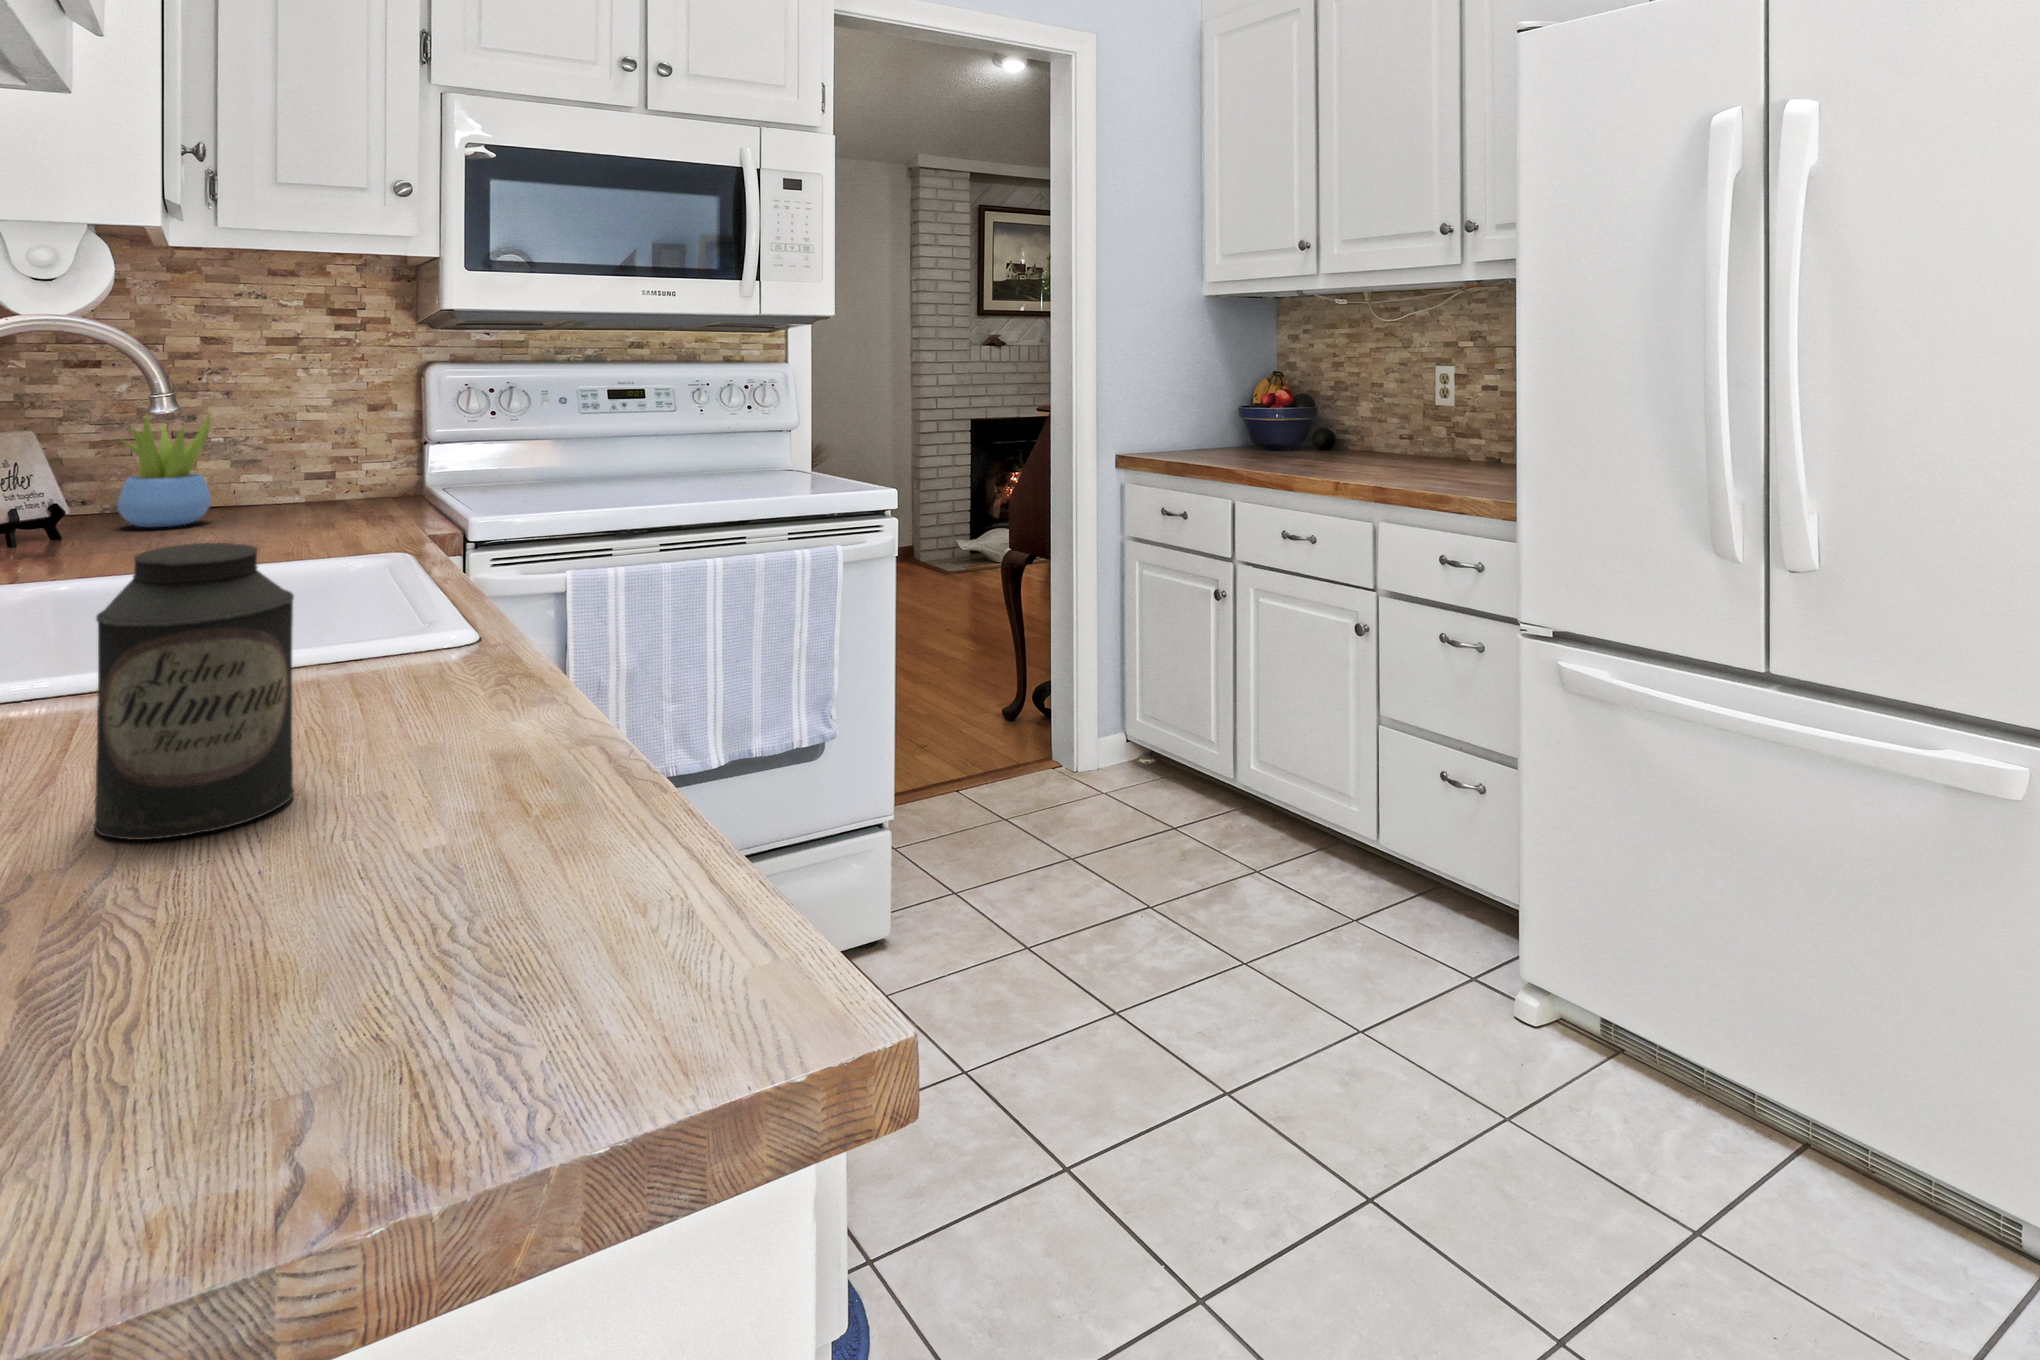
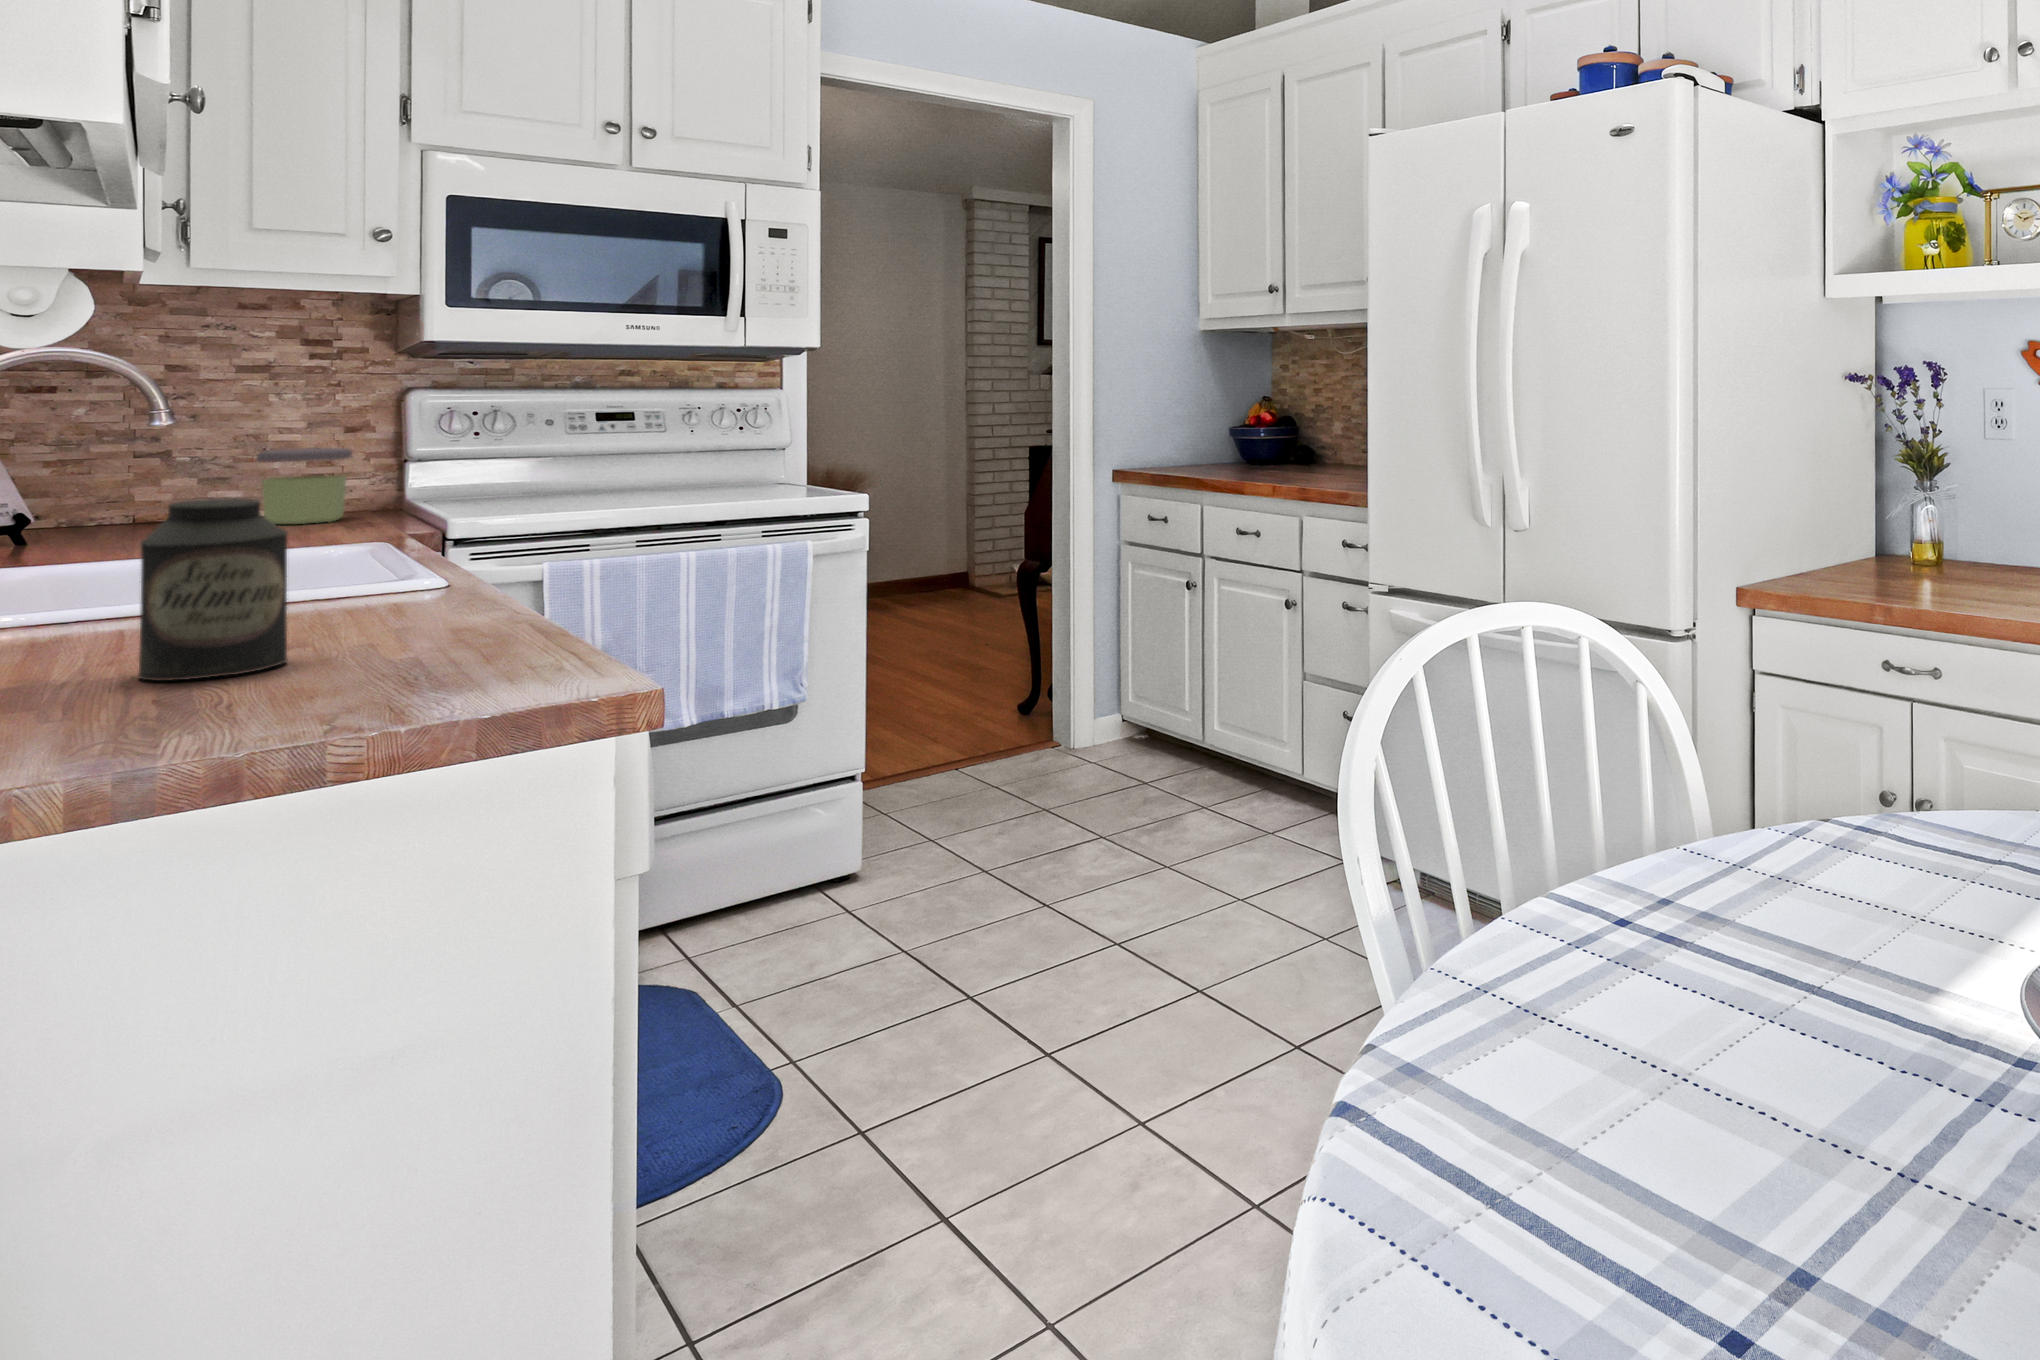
succulent plant: present [118,413,211,527] -> none [79,431,179,537]
jar: none [284,429,374,514] -> present [257,448,352,524]

